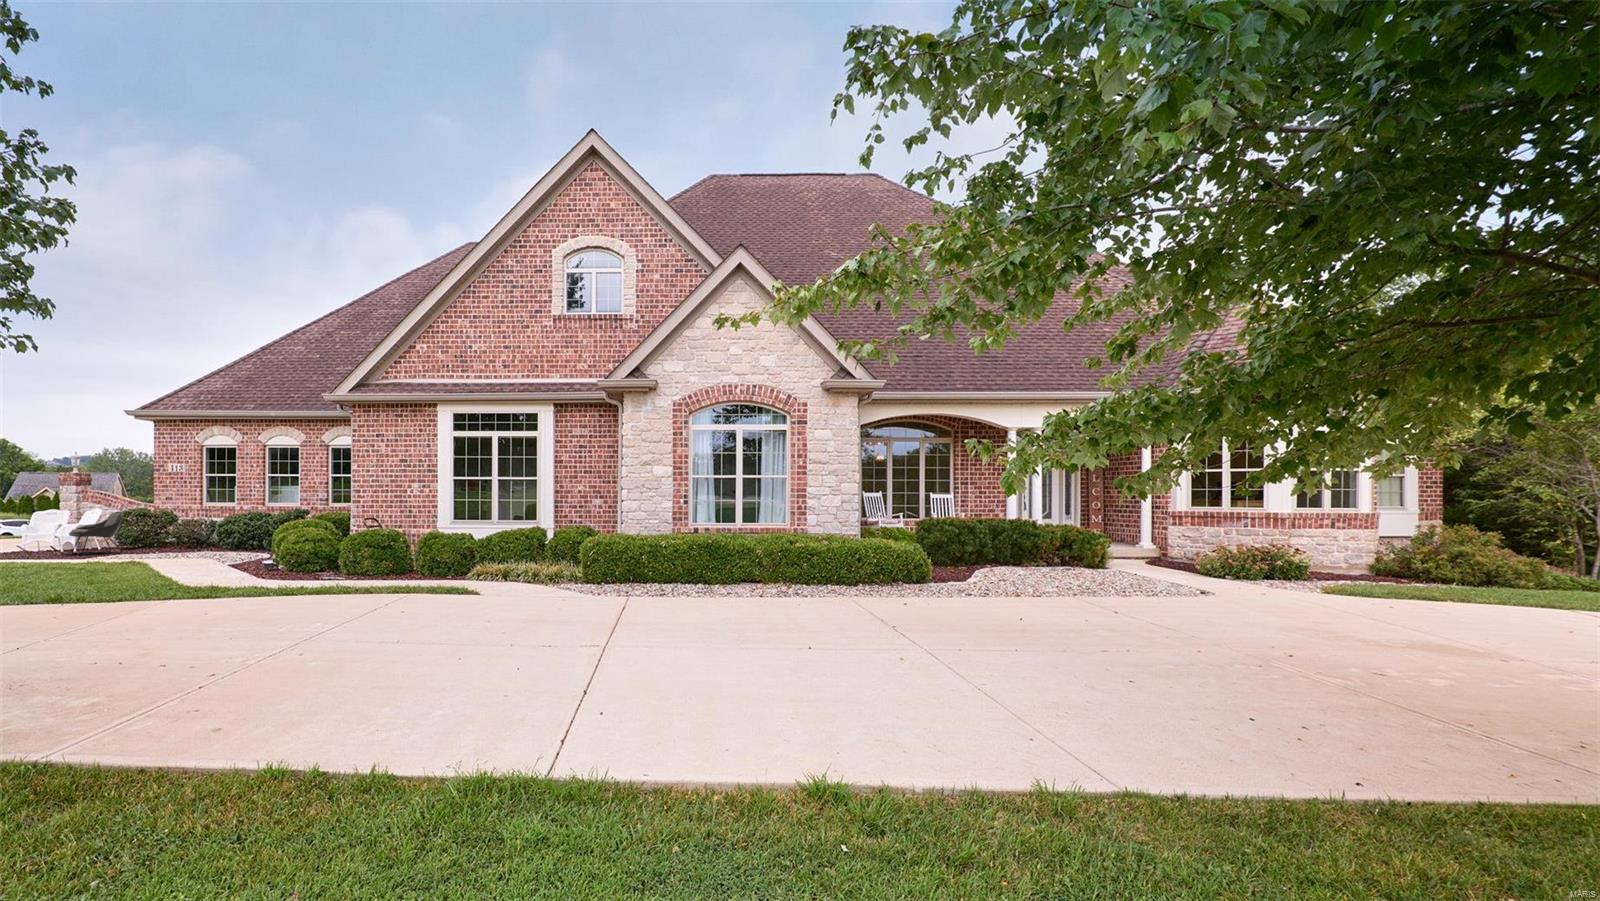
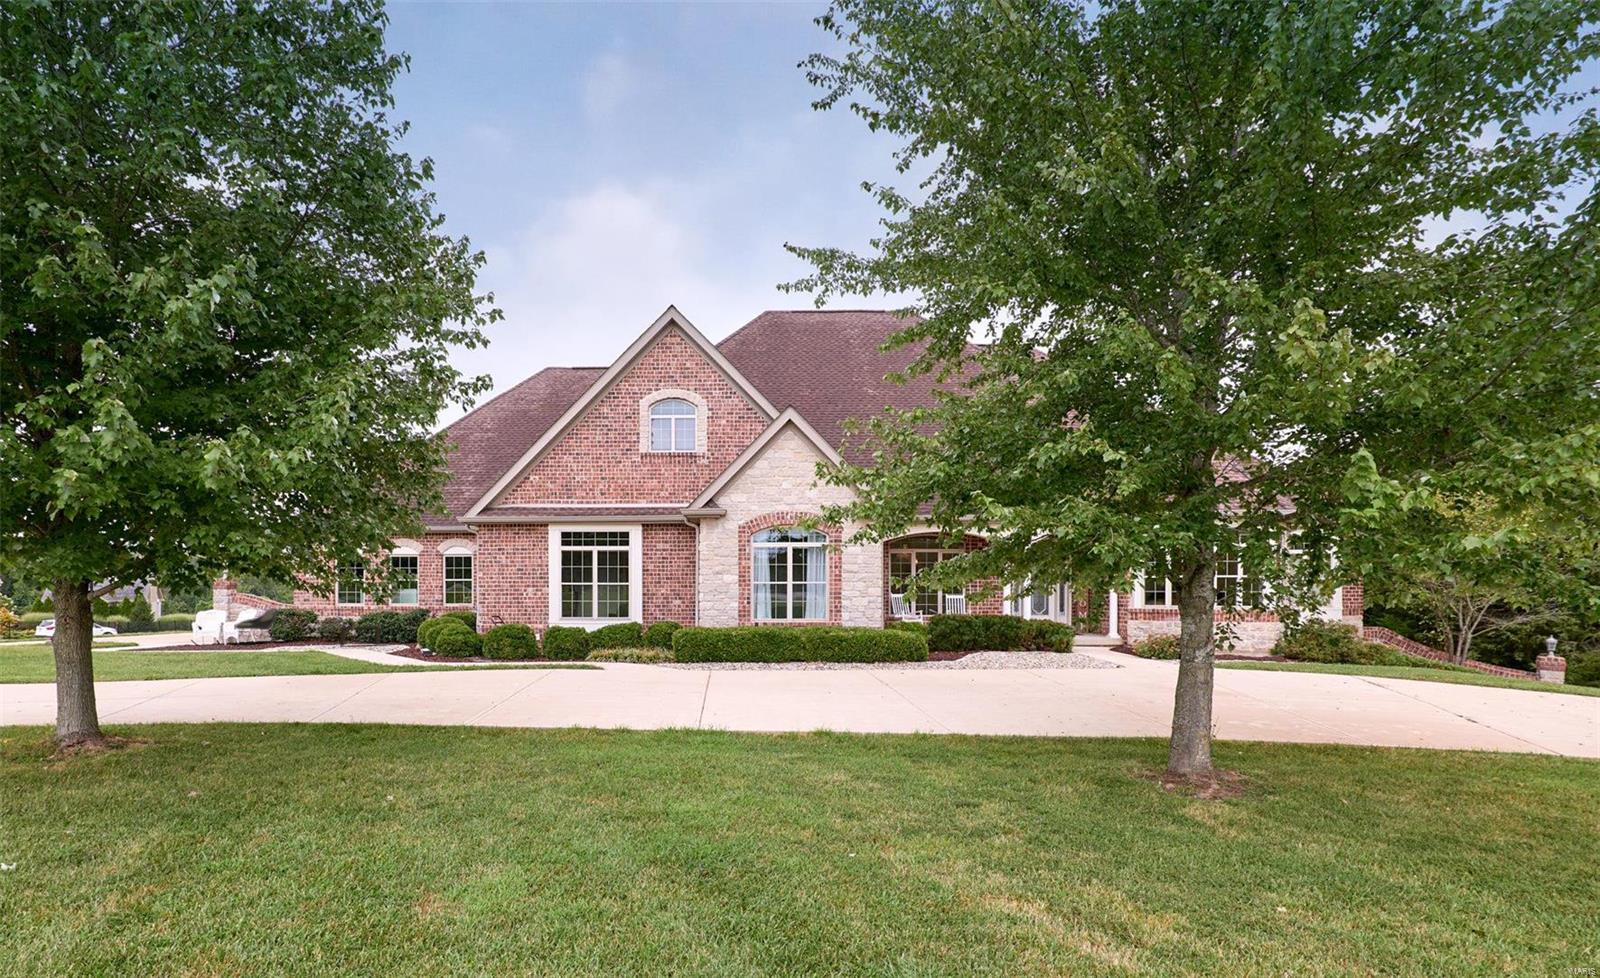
bench: none [191,532,247,558] -> present [340,625,382,647]

